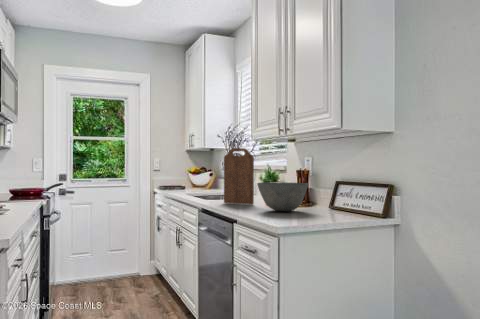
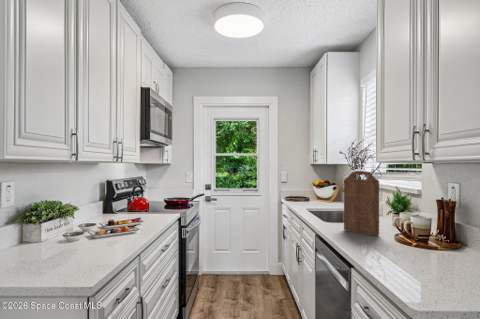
bowl: present [257,182,308,211] -> none [384,216,458,258]

